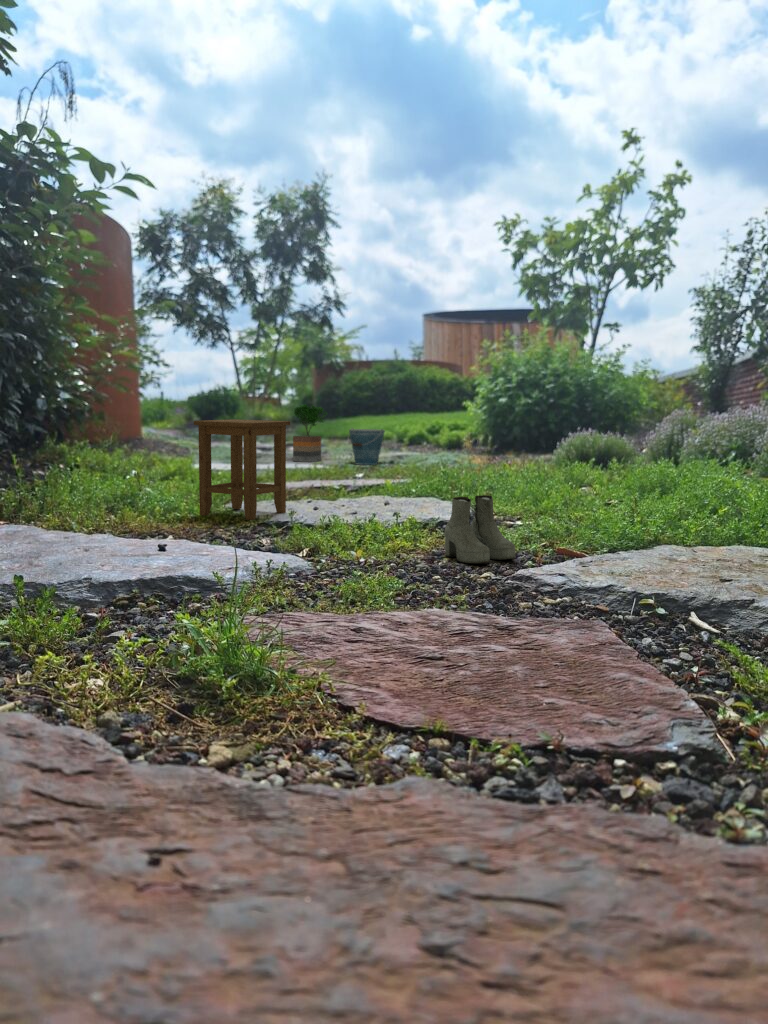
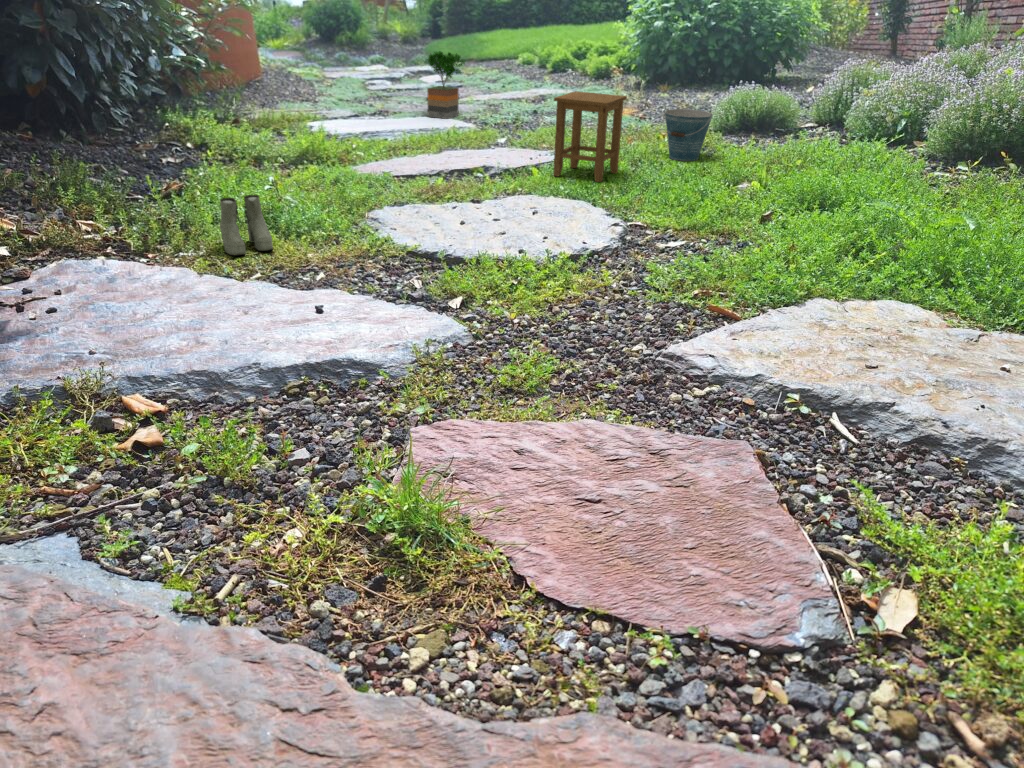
stool: present [194,419,290,520] -> present [554,91,627,182]
bucket: present [349,428,385,465] -> present [664,109,713,161]
boots: present [445,495,515,564] -> present [220,195,273,255]

